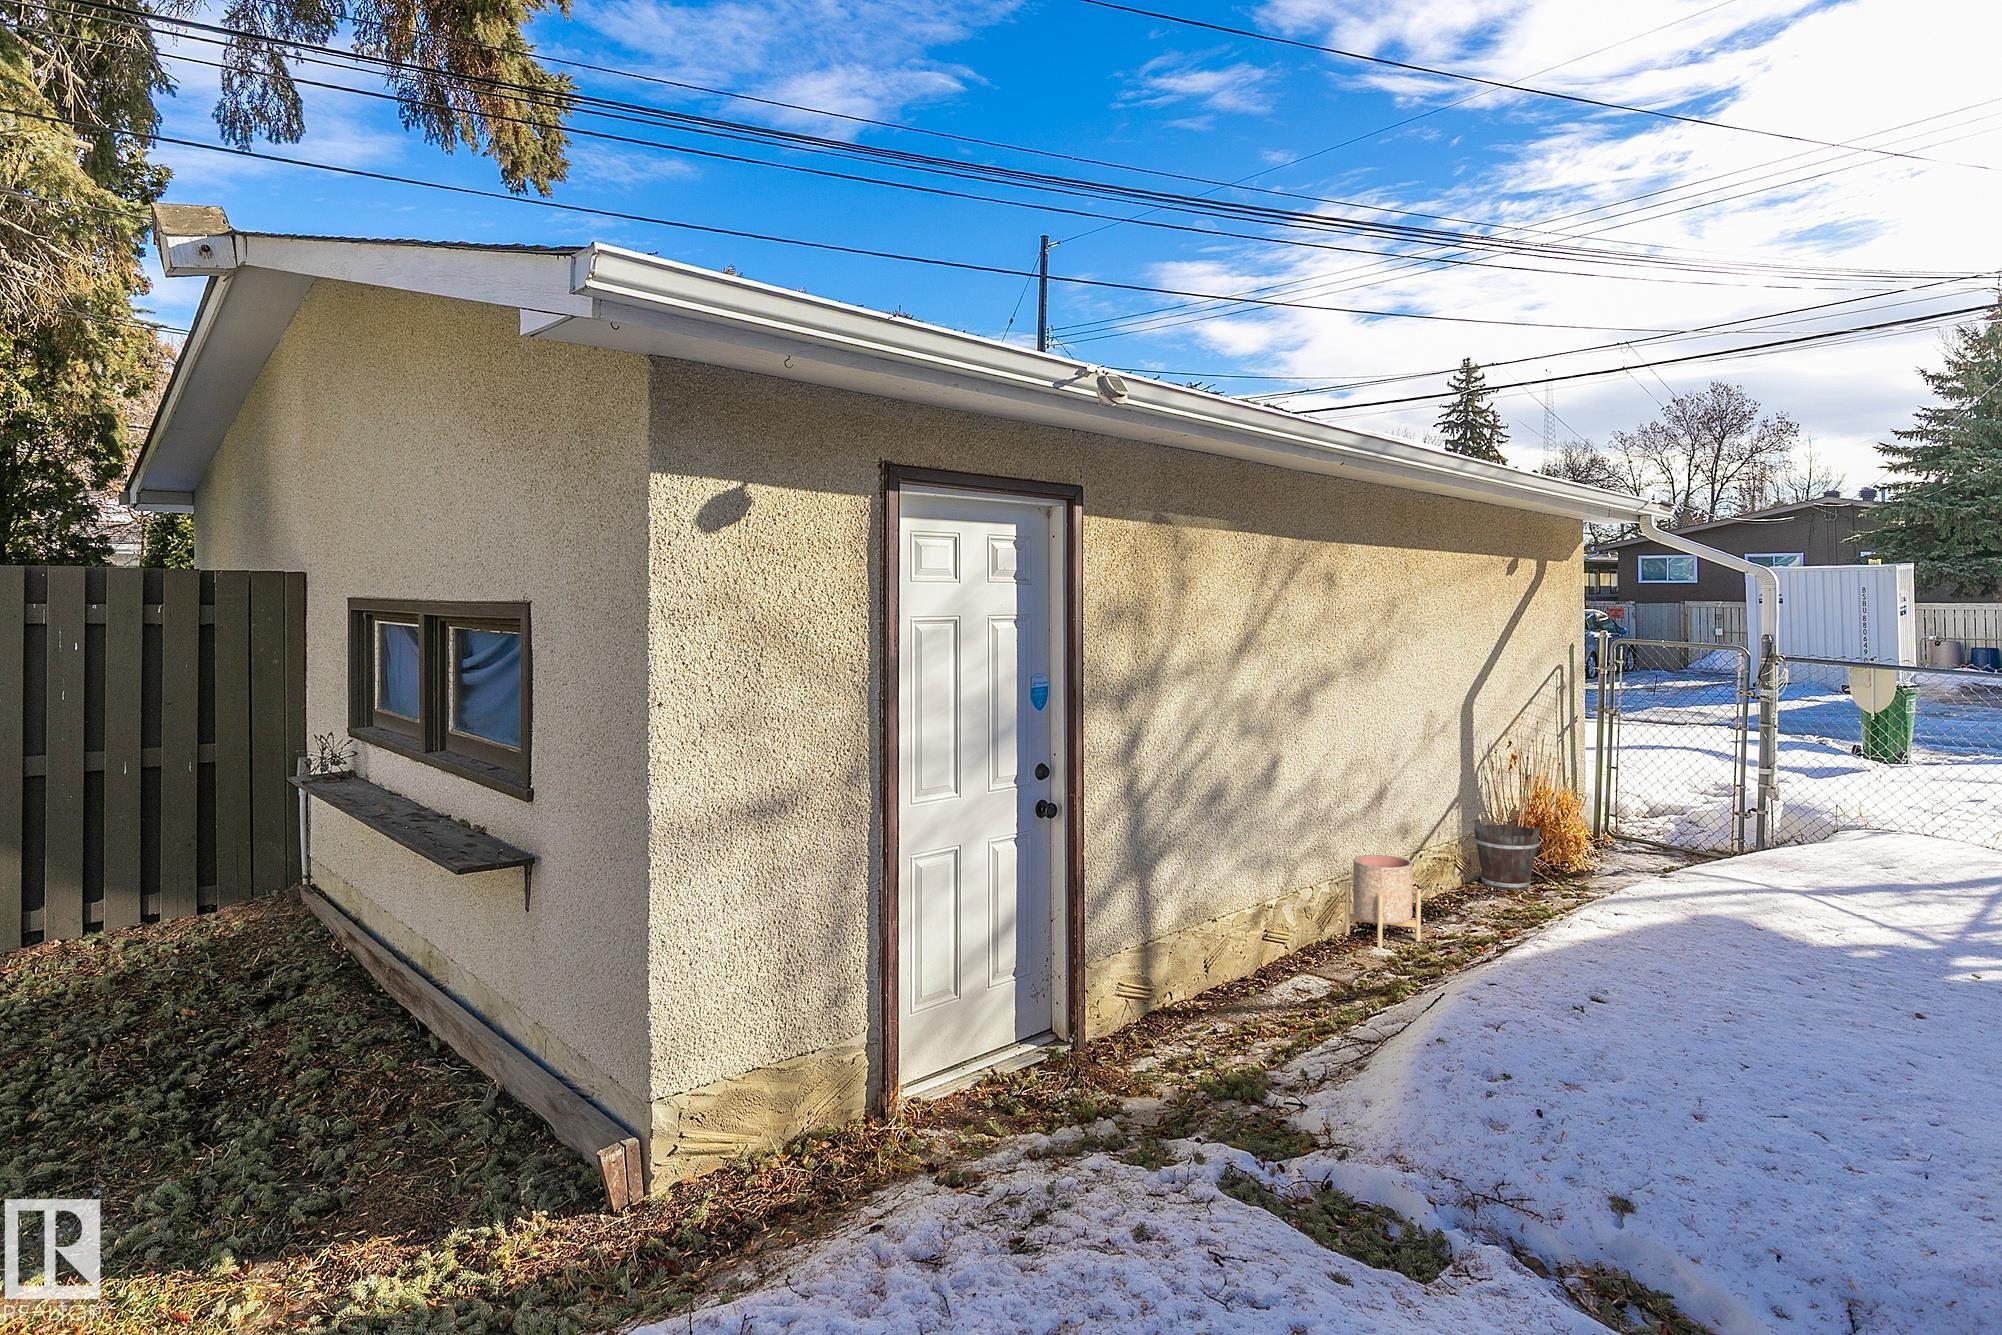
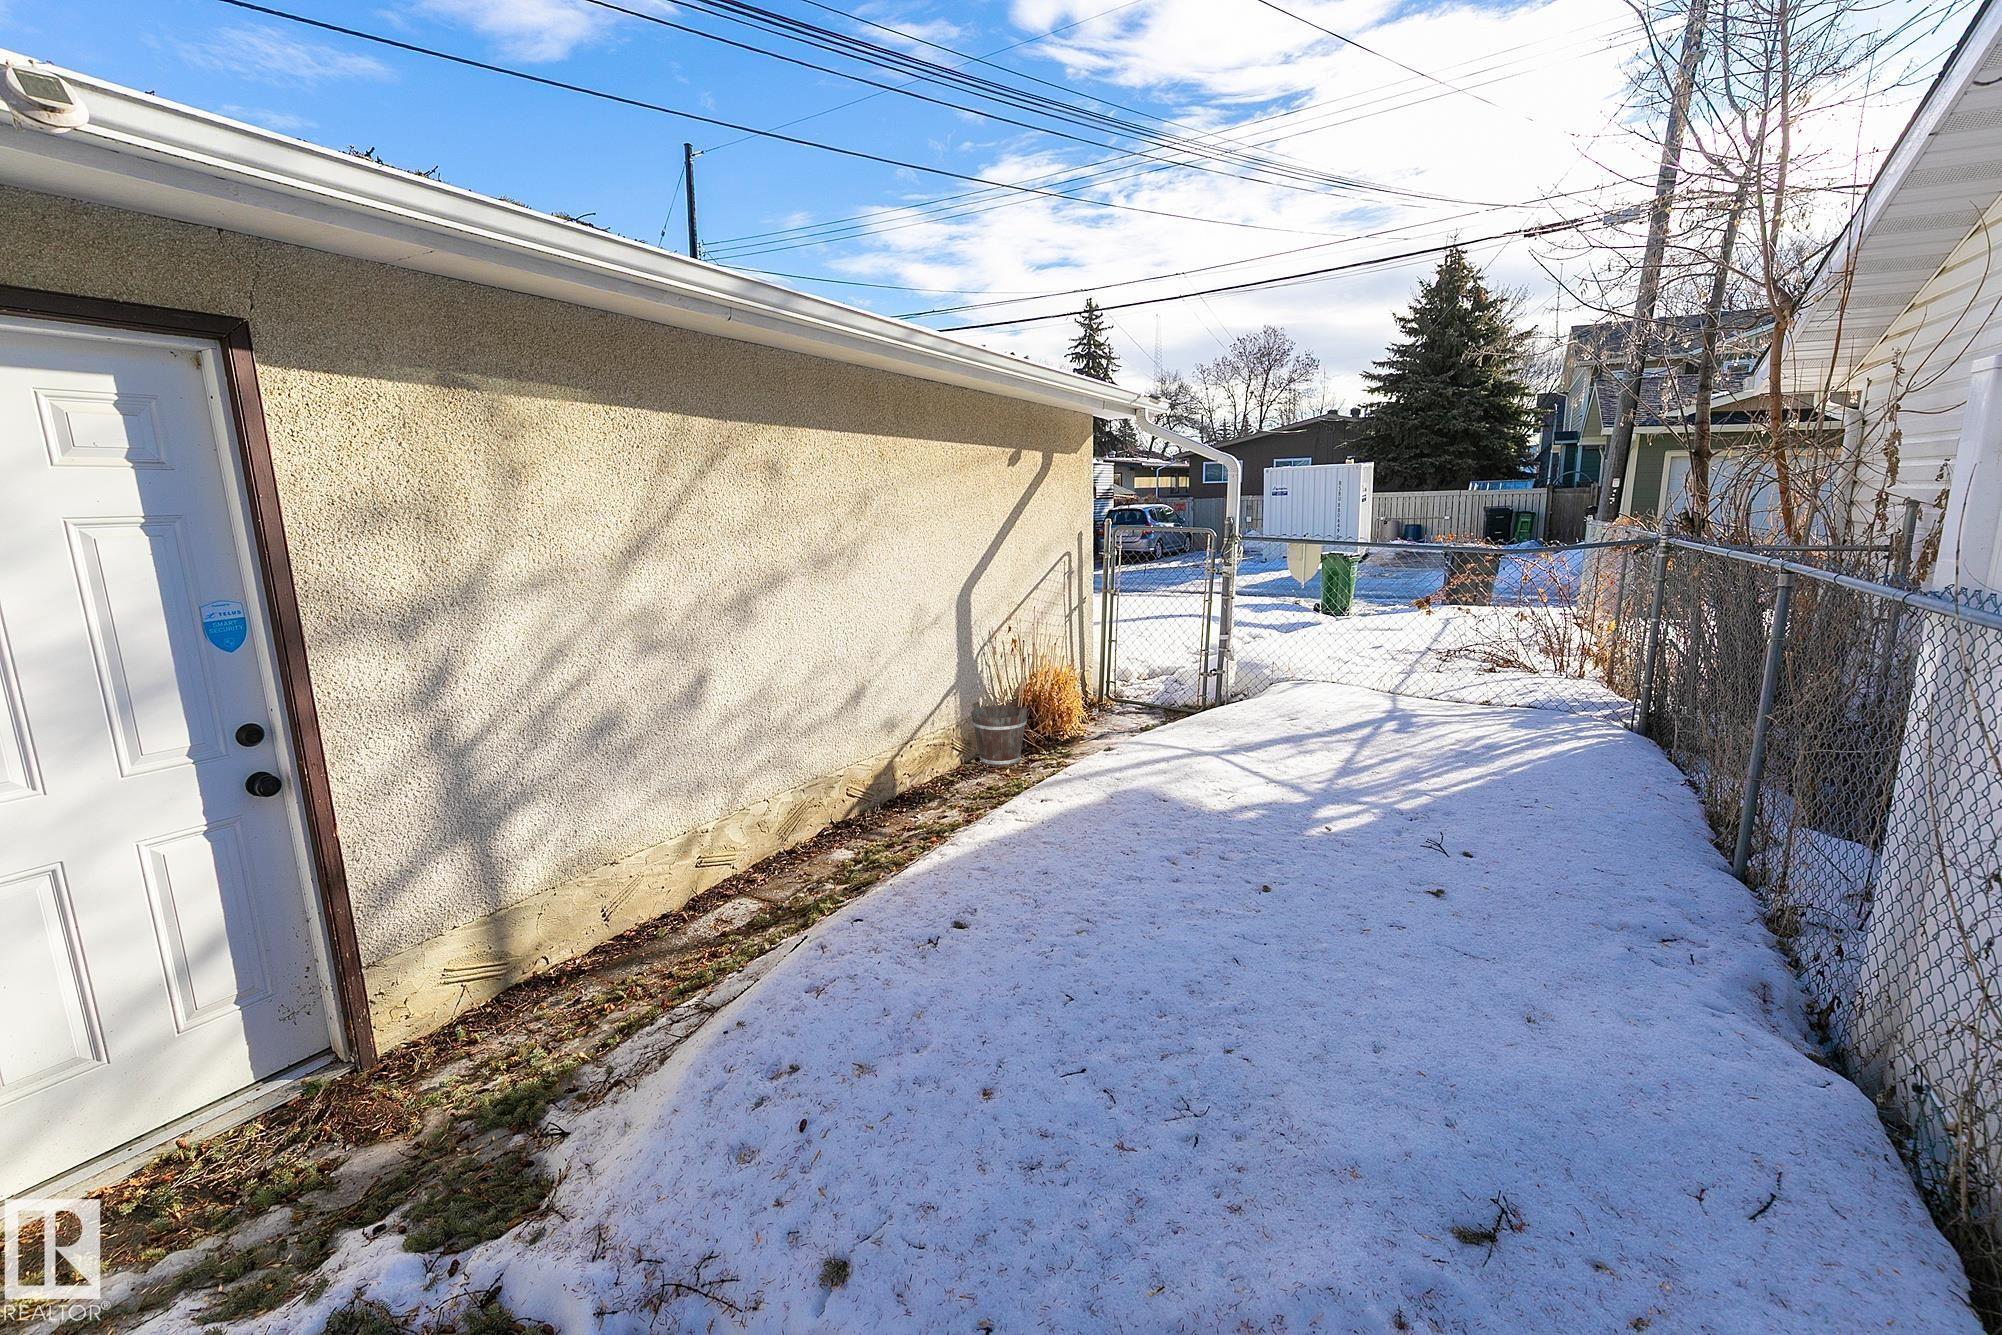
planter: present [1345,855,1421,948] -> none [810,756,883,852]

